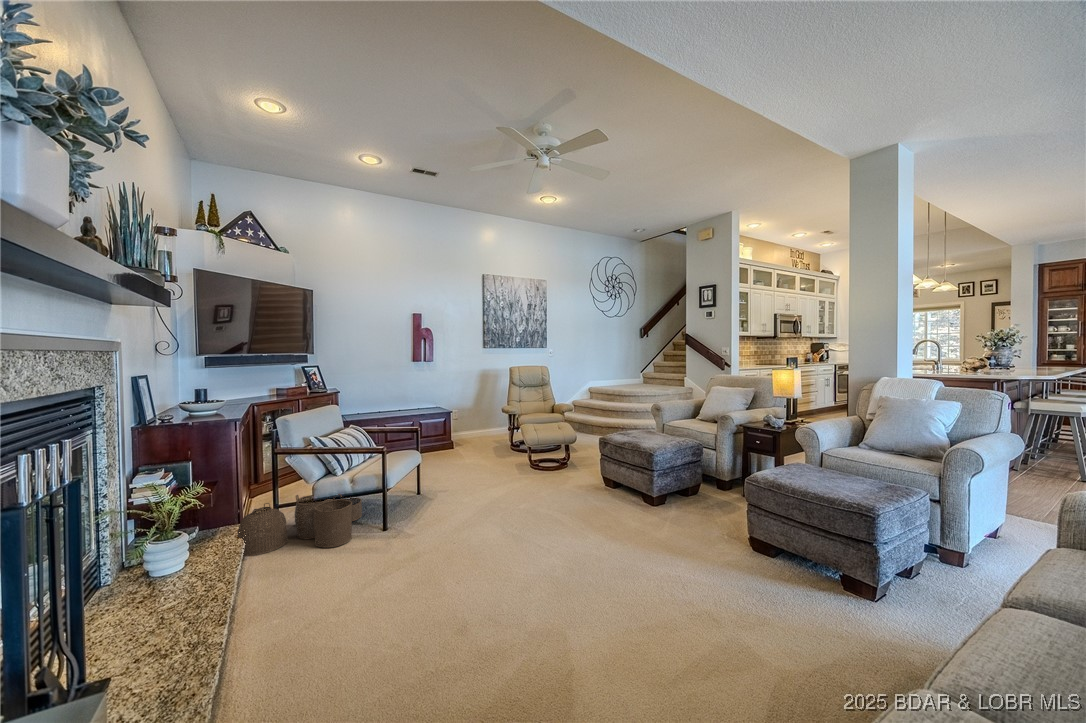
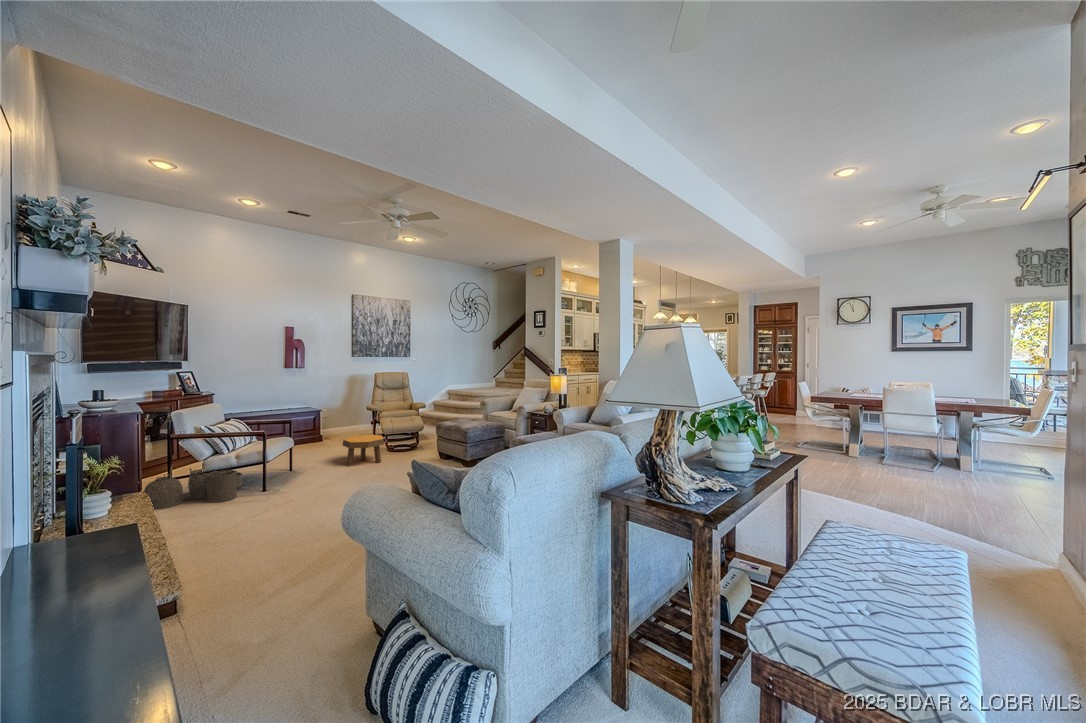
footstool: none [481,446,534,490] -> present [342,435,384,466]

